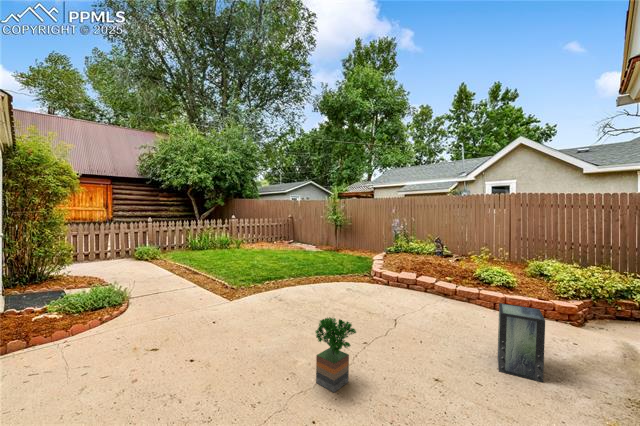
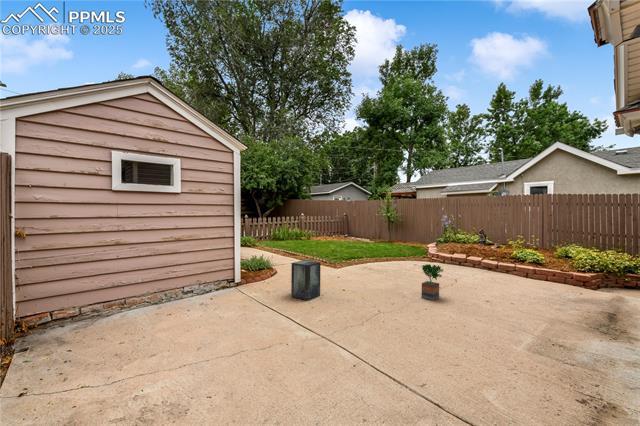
storage box: present [498,303,545,382] -> present [291,260,321,301]

